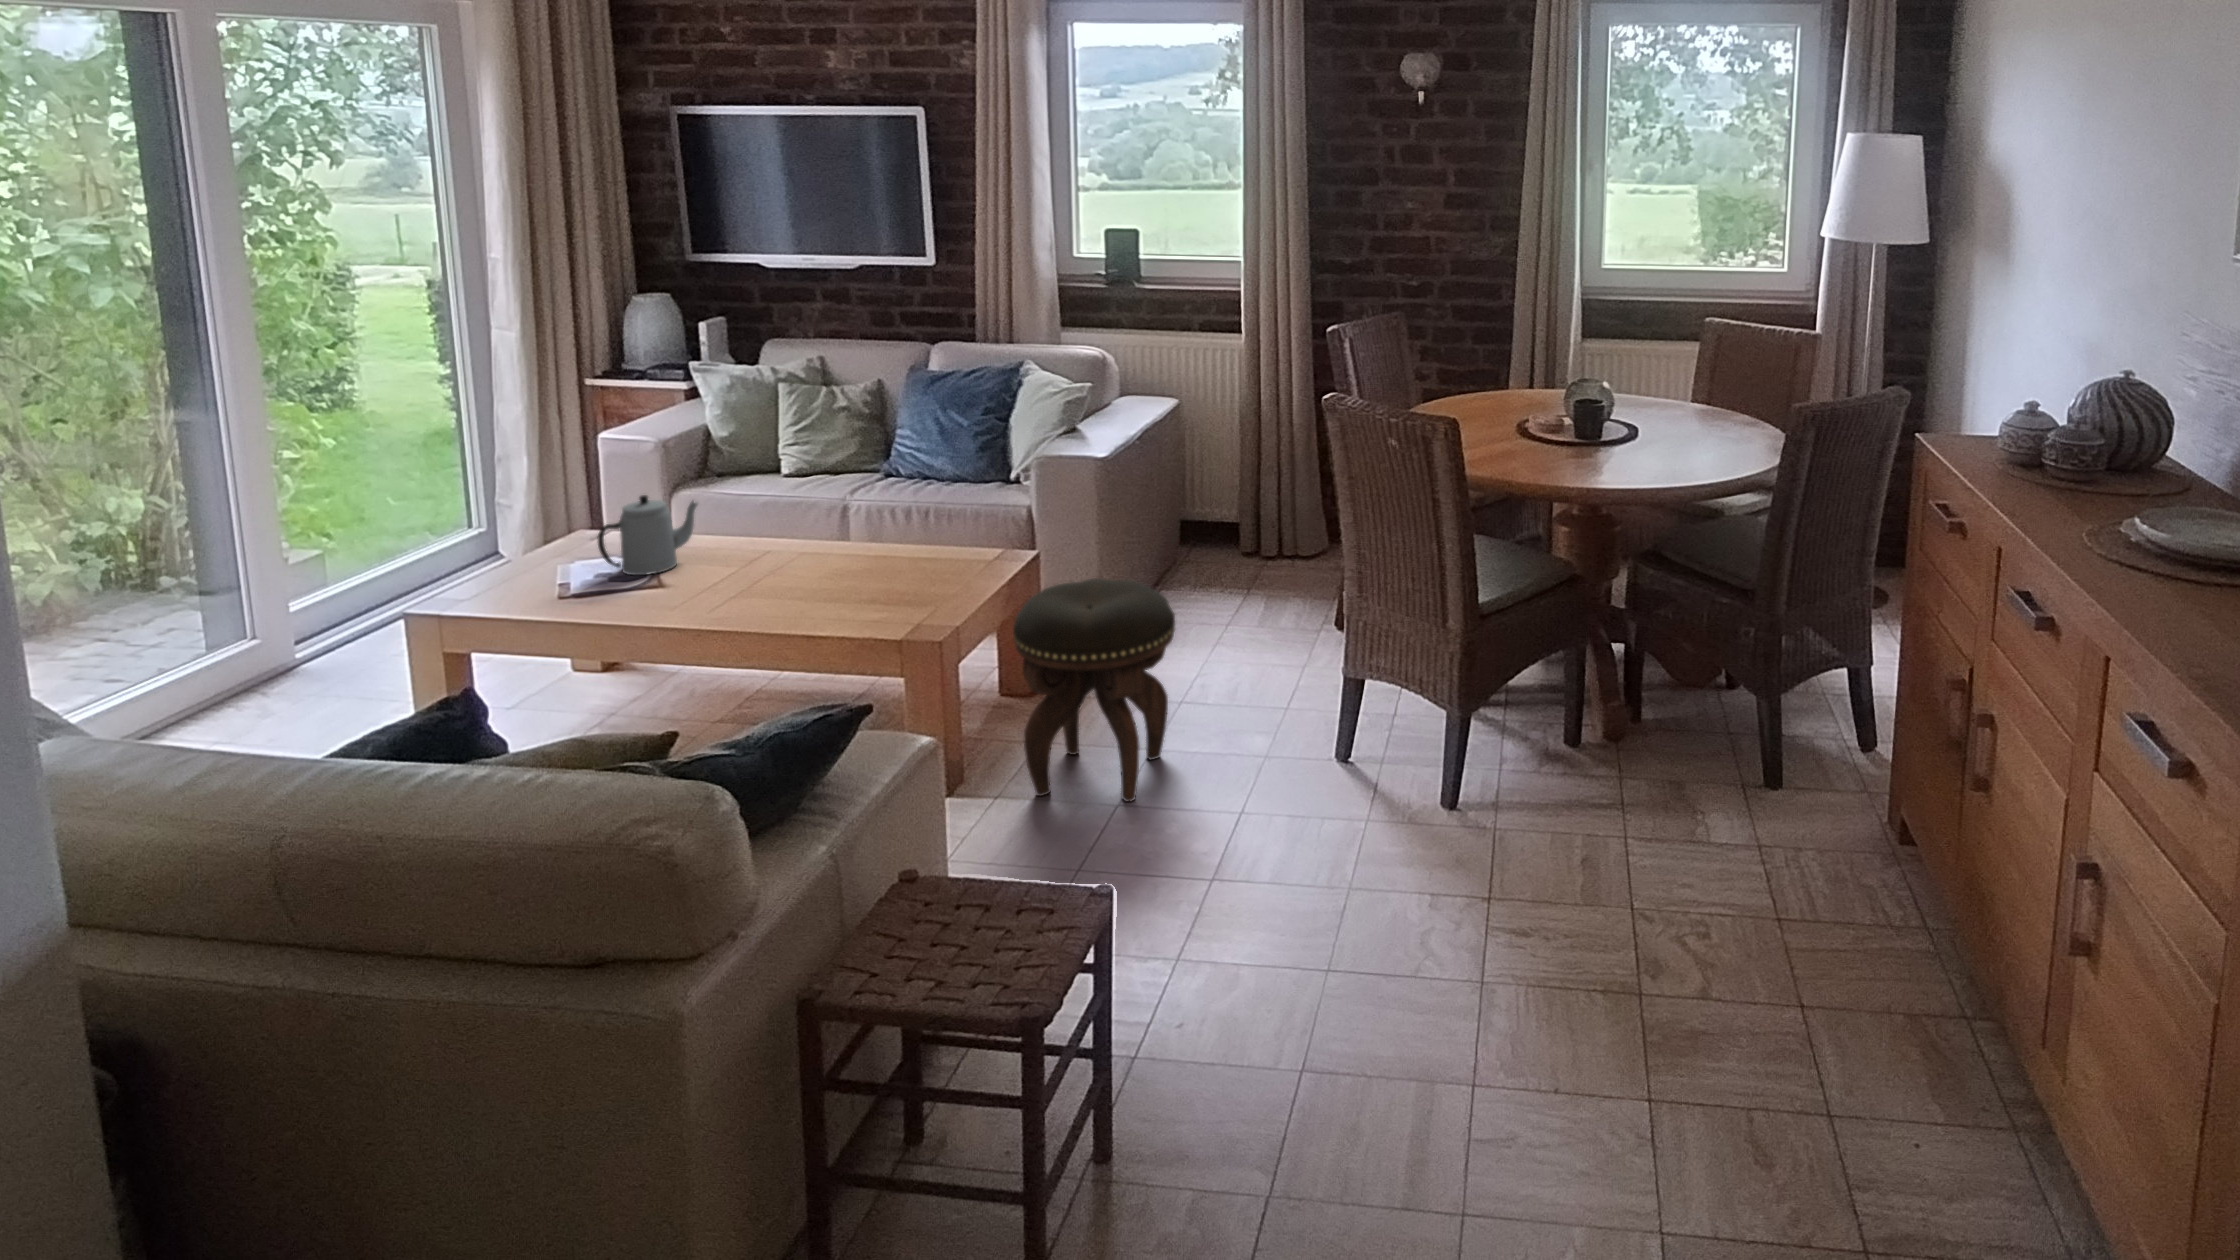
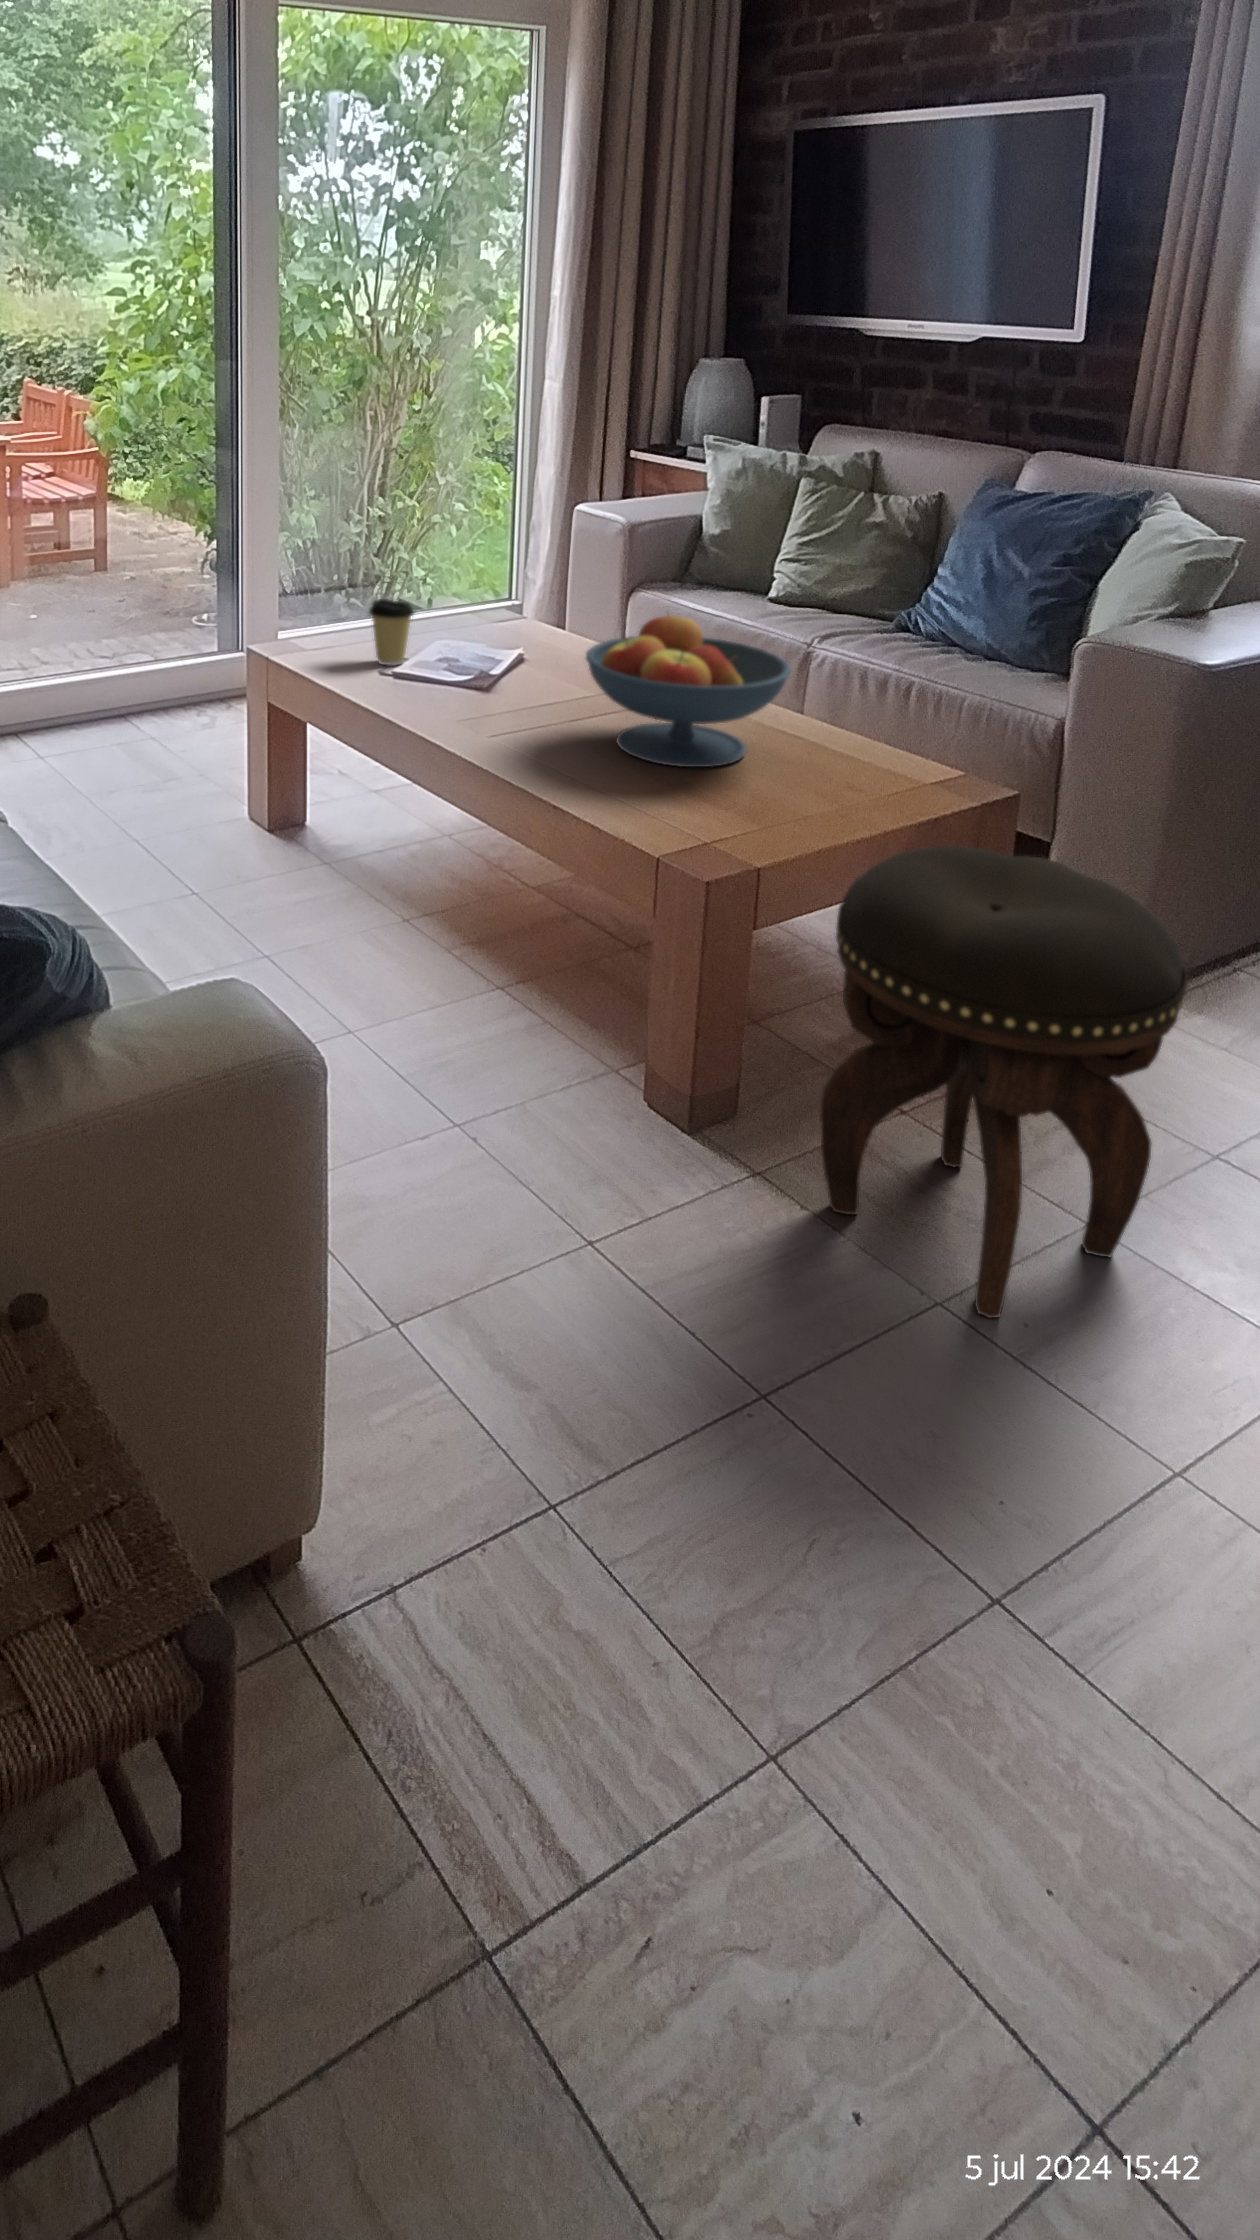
teapot: present [597,495,698,575] -> none [449,565,579,670]
fruit bowl: none [768,501,906,599] -> present [586,615,790,767]
coffee cup: none [532,543,575,597] -> present [369,599,414,666]

